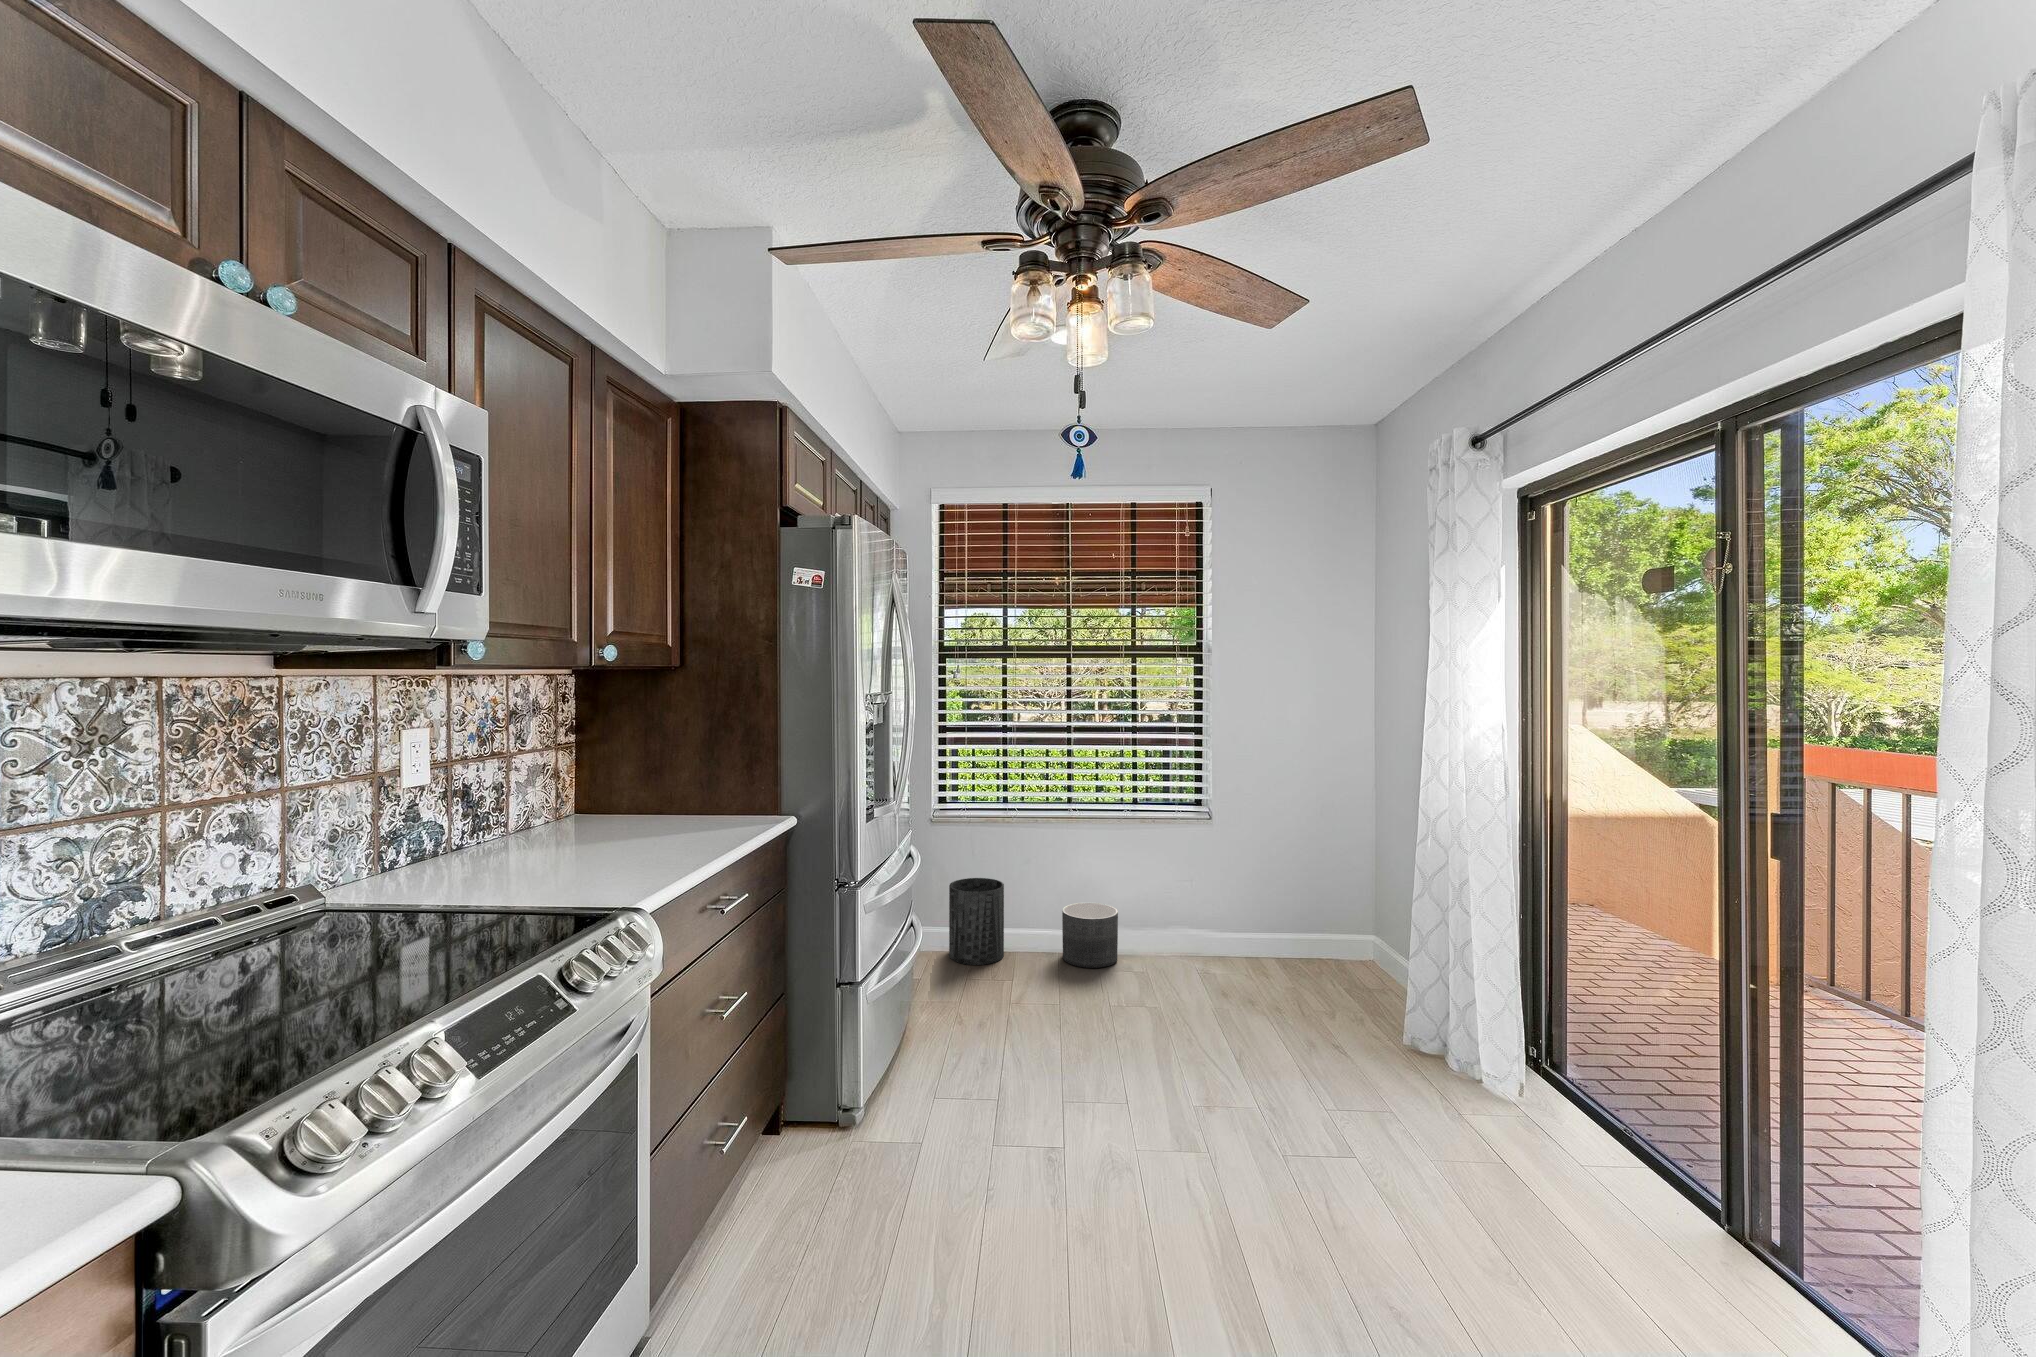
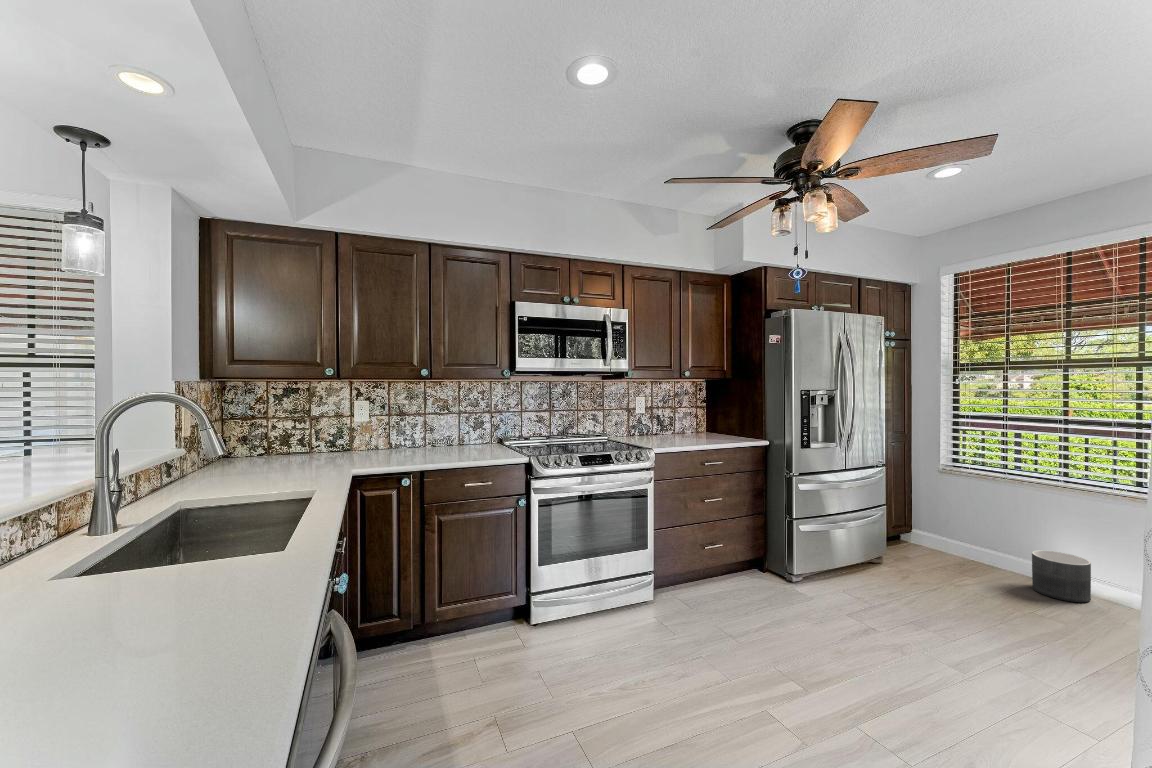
trash can: present [949,878,1004,965] -> none [942,513,988,570]

